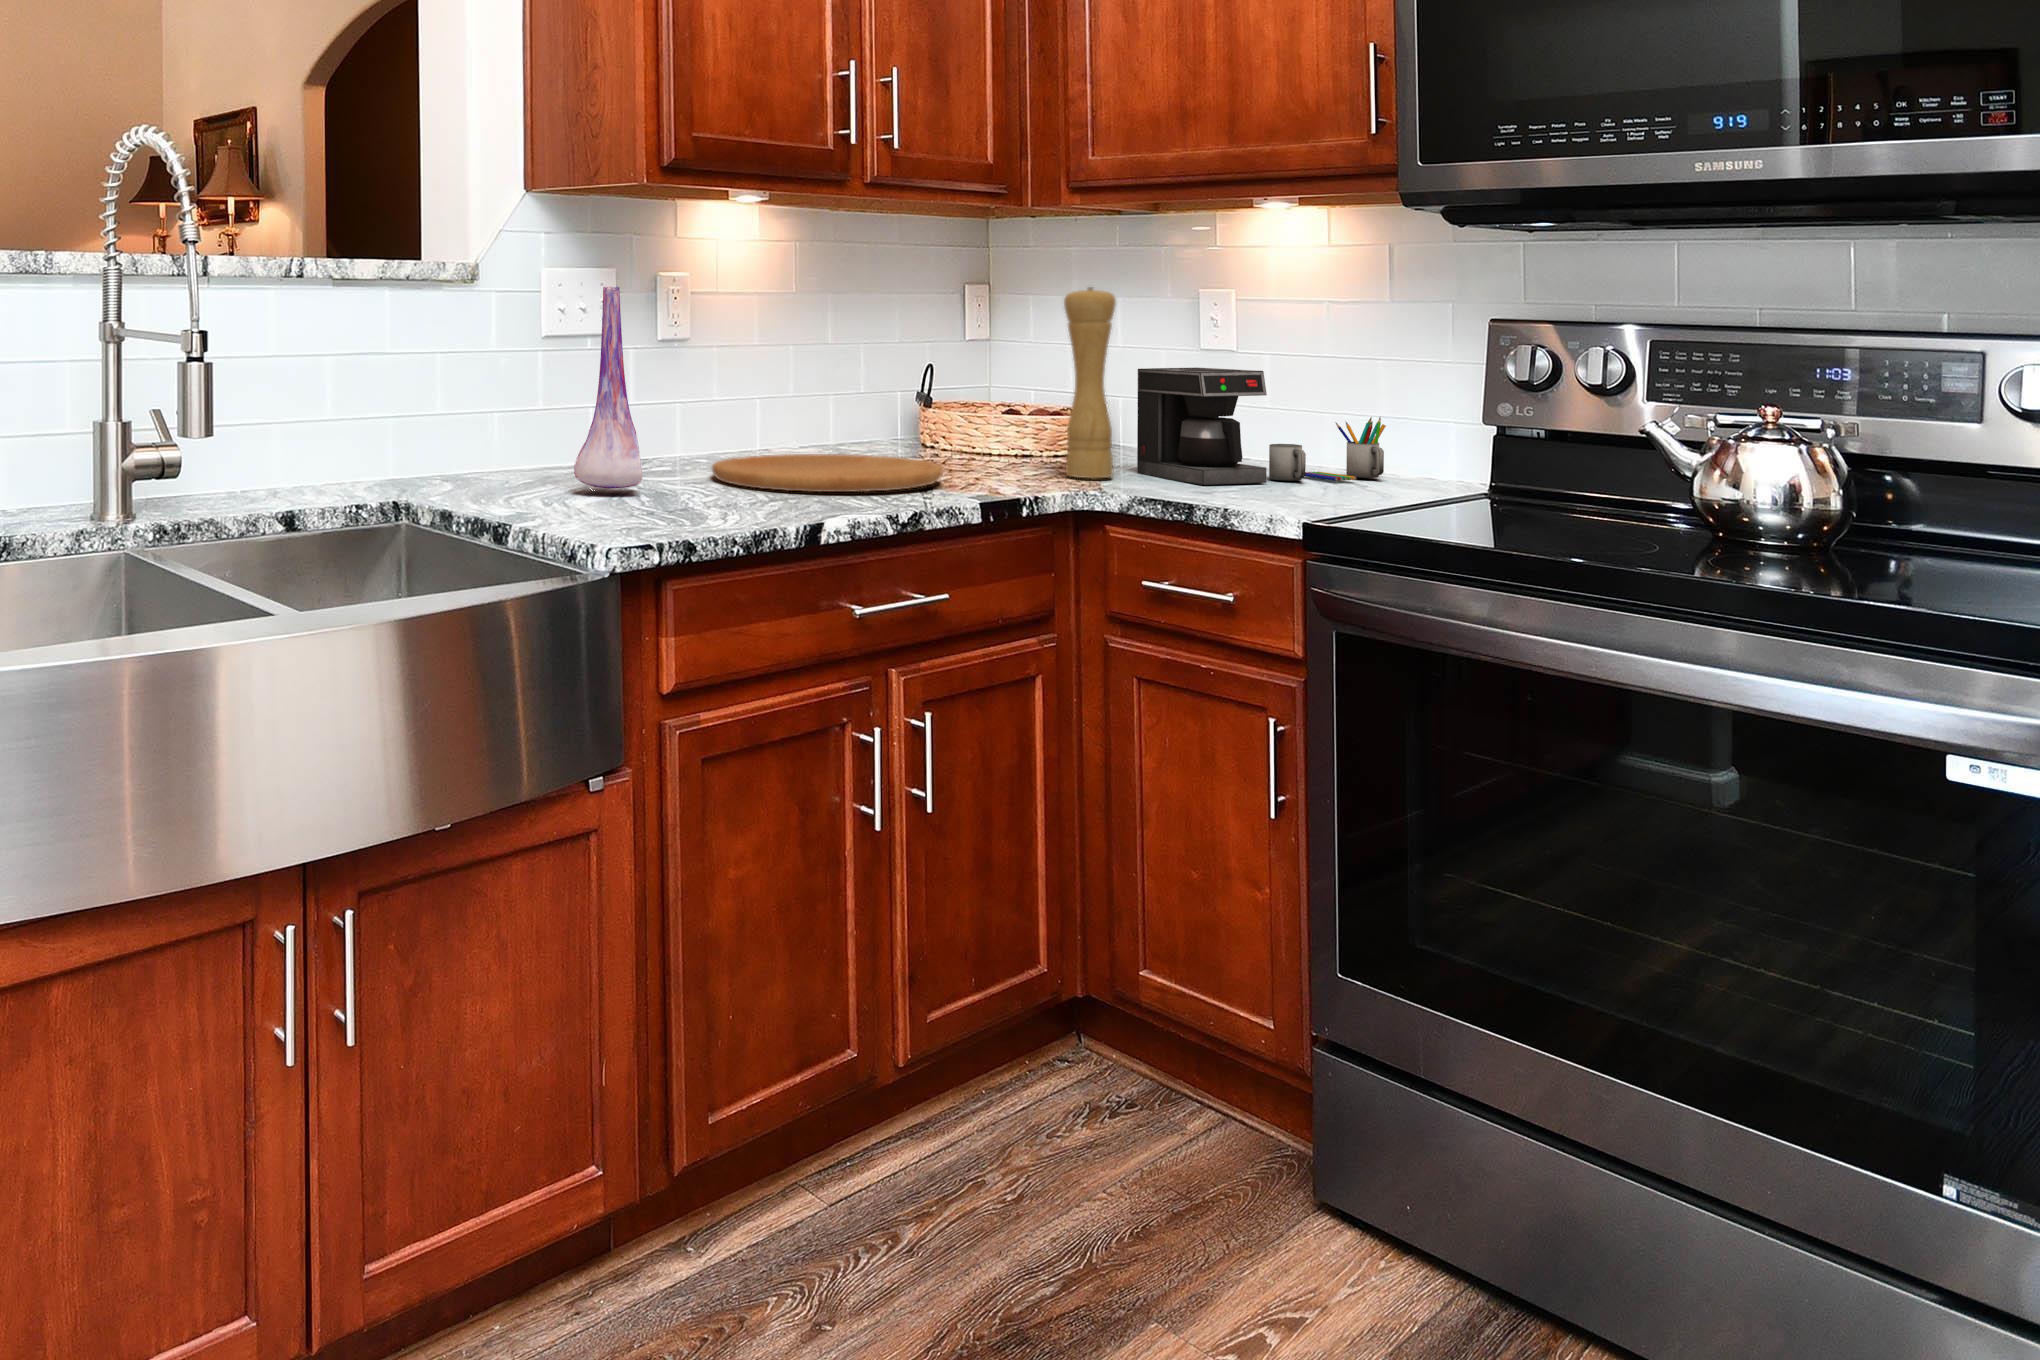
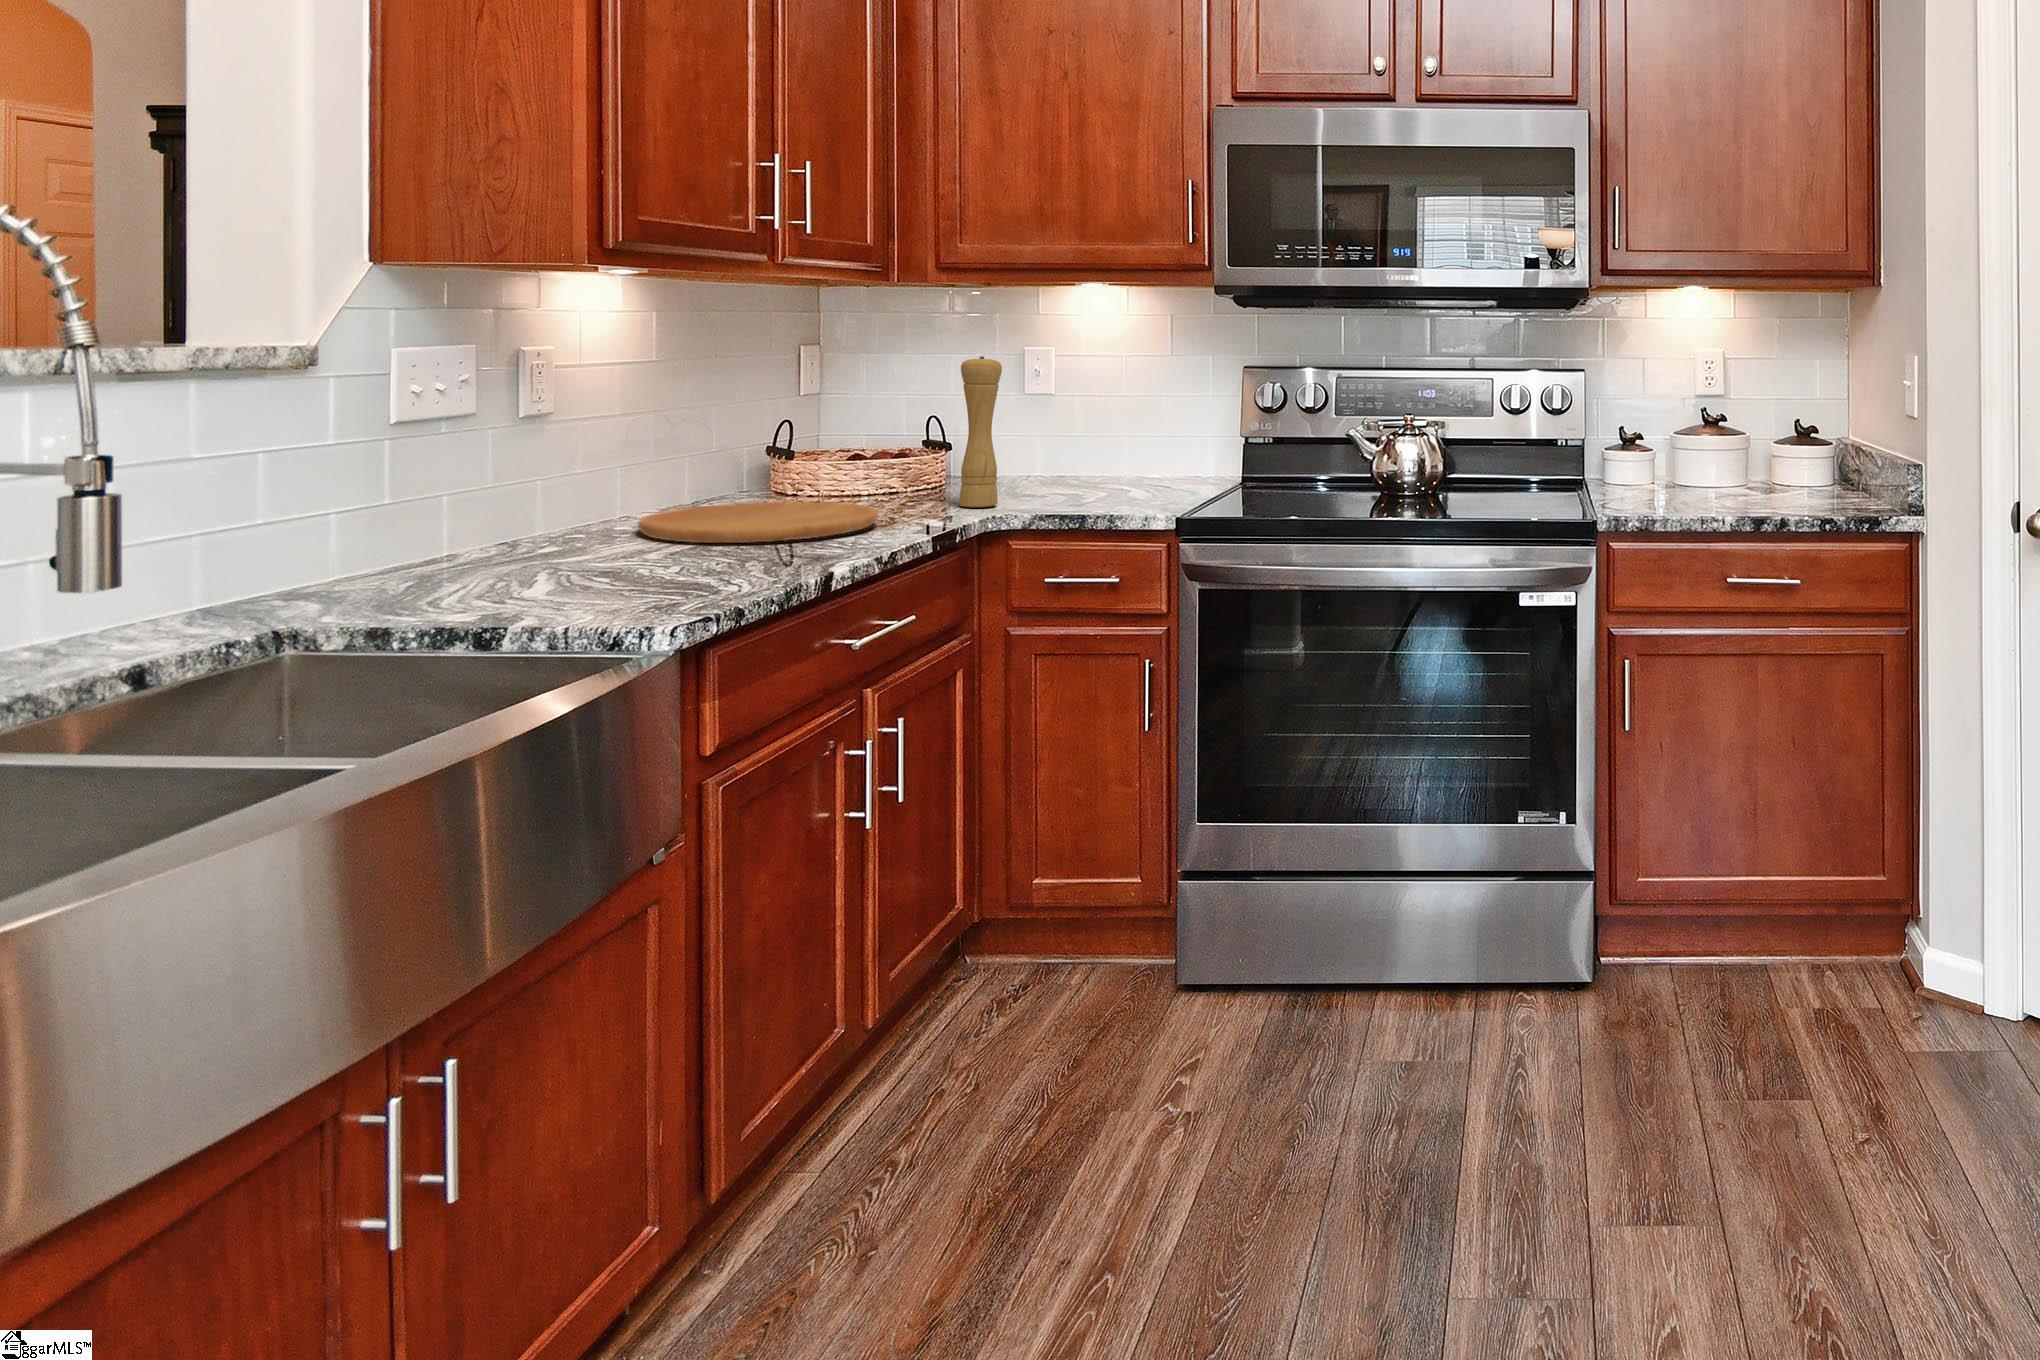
vase: present [574,287,642,488] -> none [497,349,604,566]
coffee maker: present [1137,368,1386,485] -> none [1005,416,1167,506]

